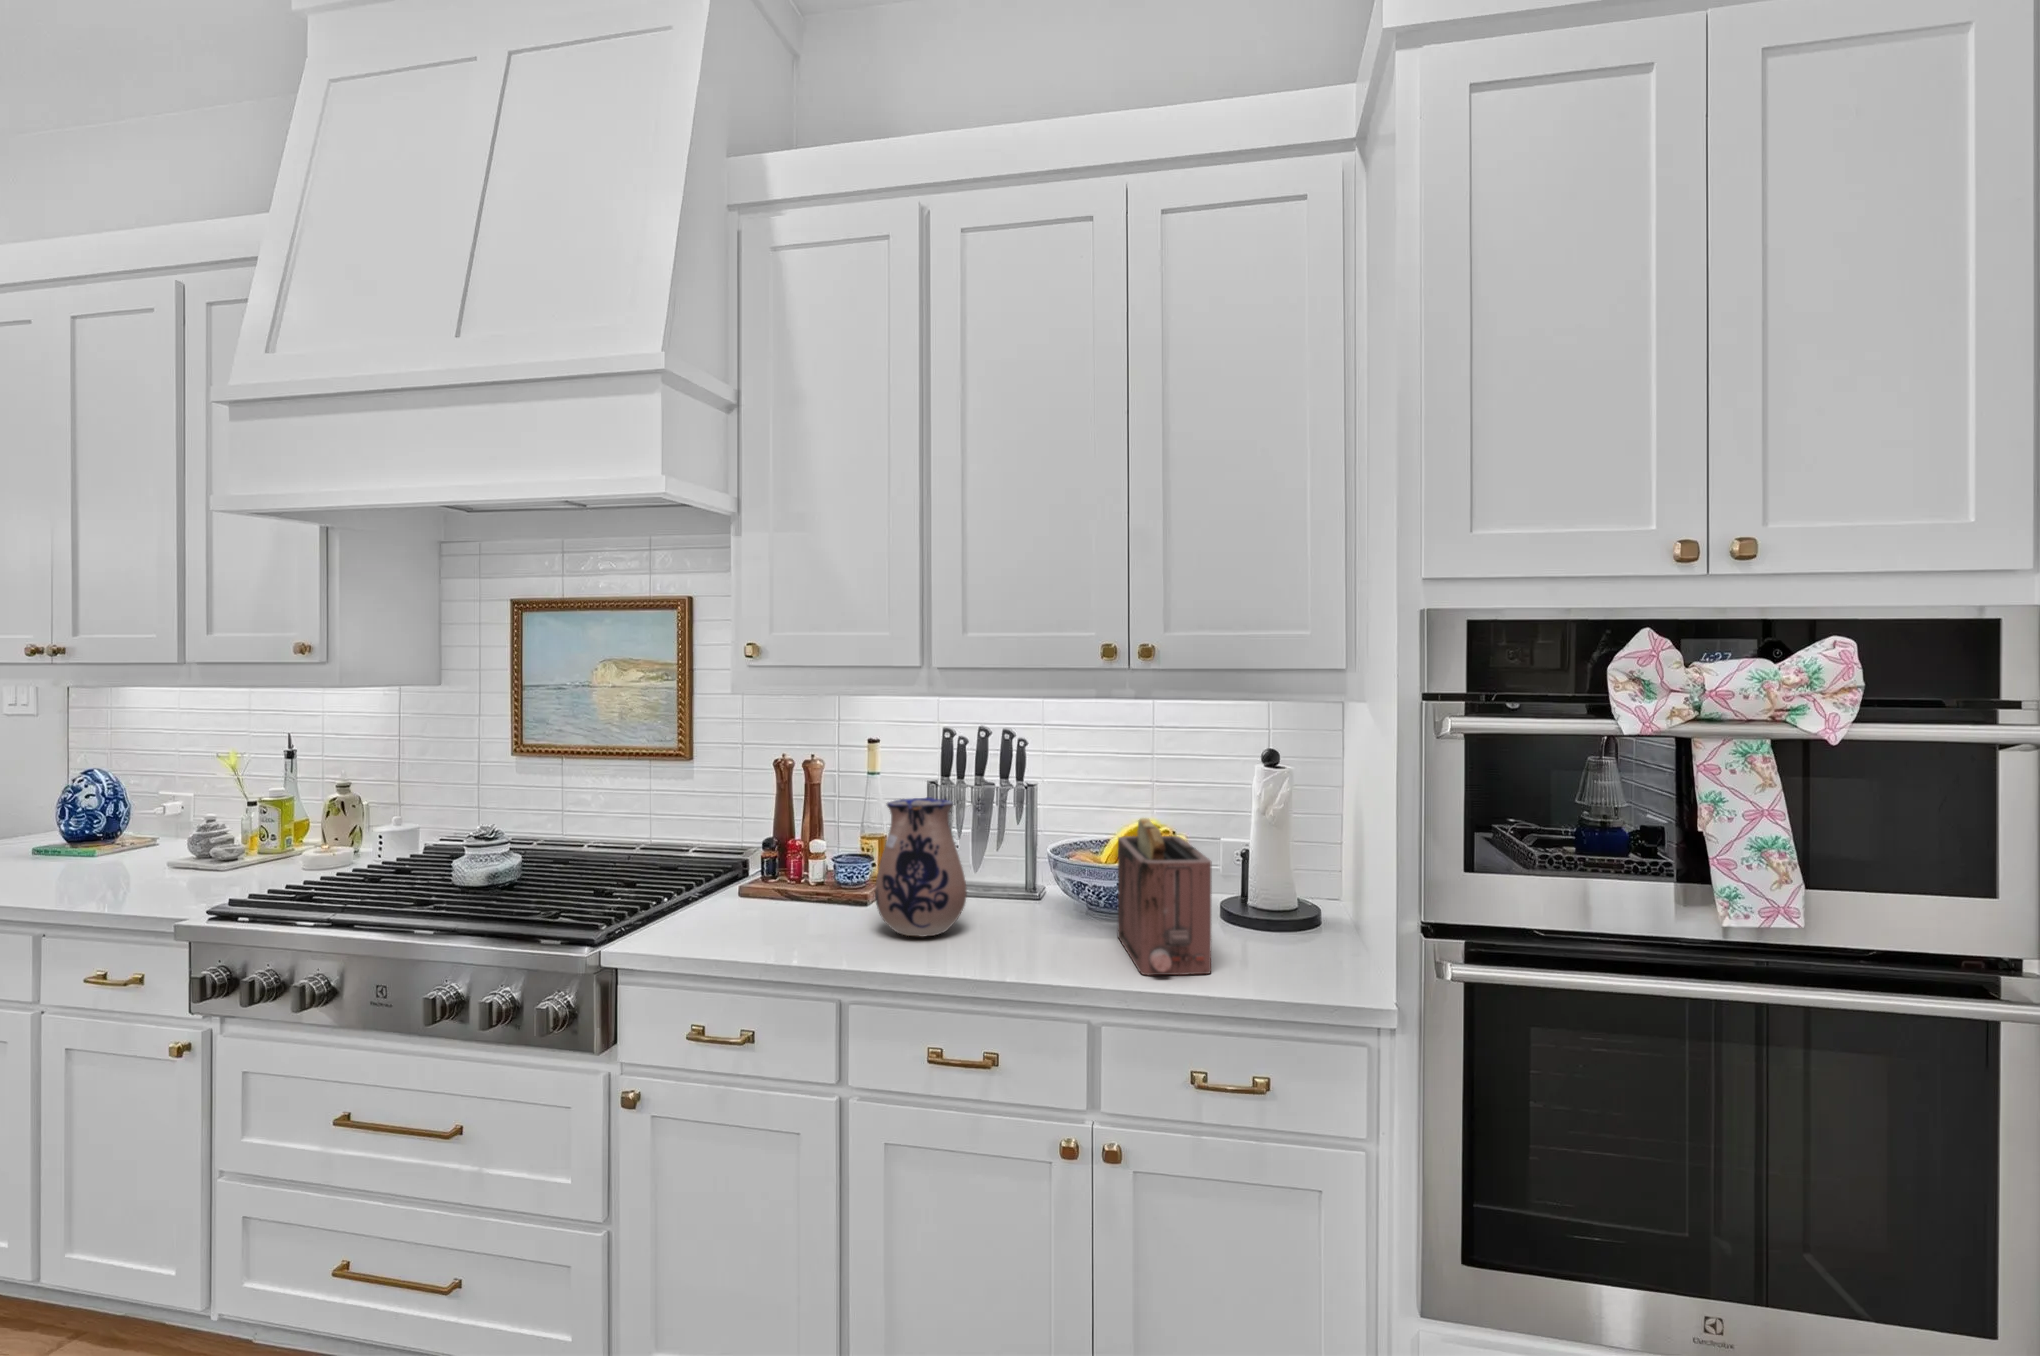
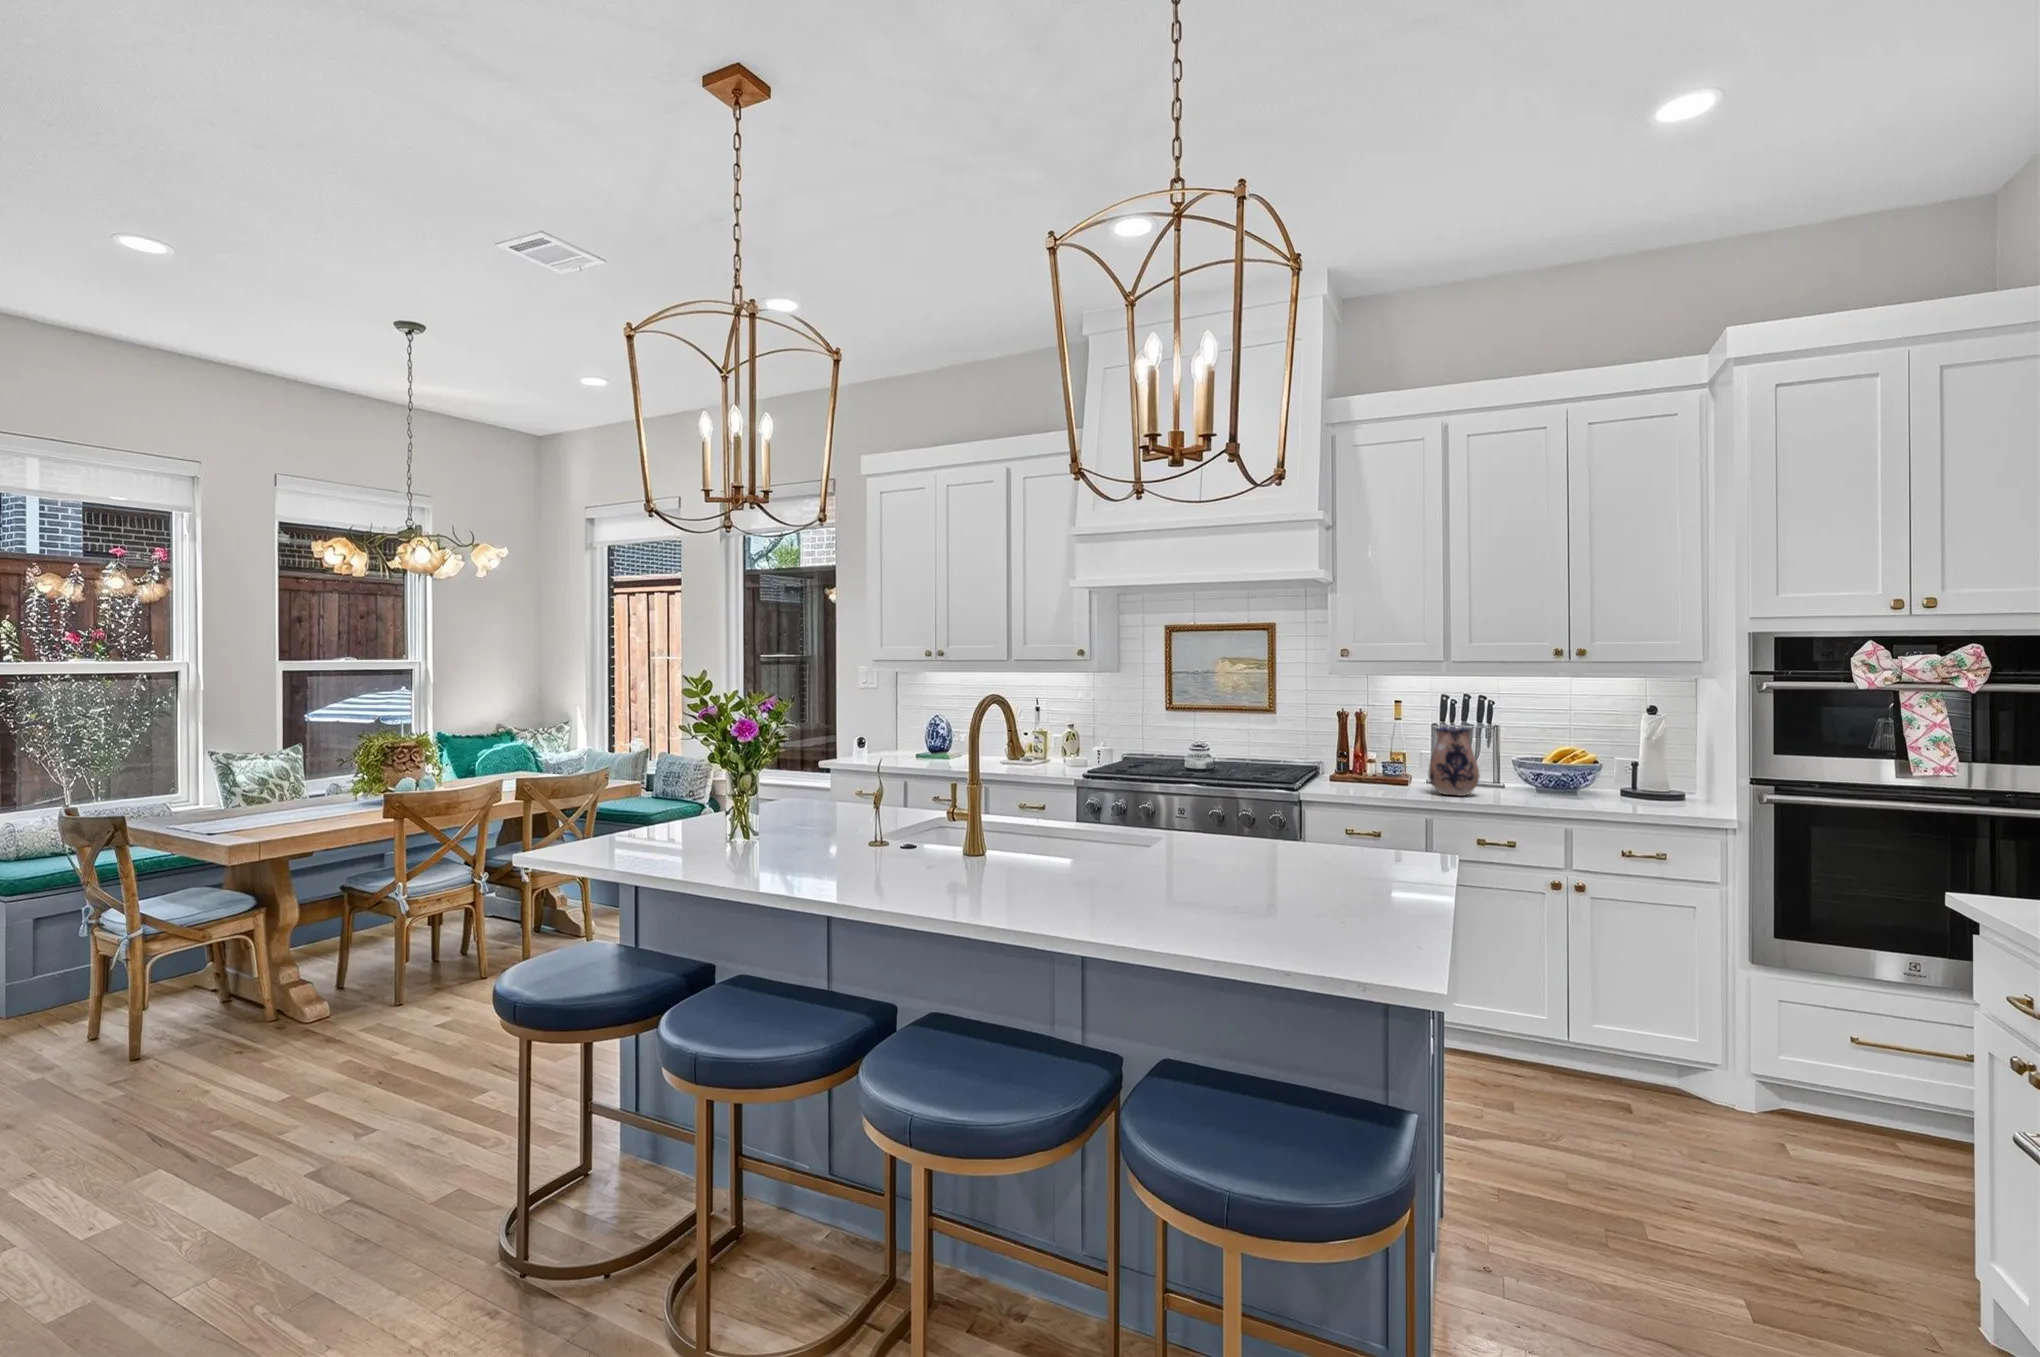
toaster: present [1118,818,1212,975] -> none [1566,738,1630,811]

